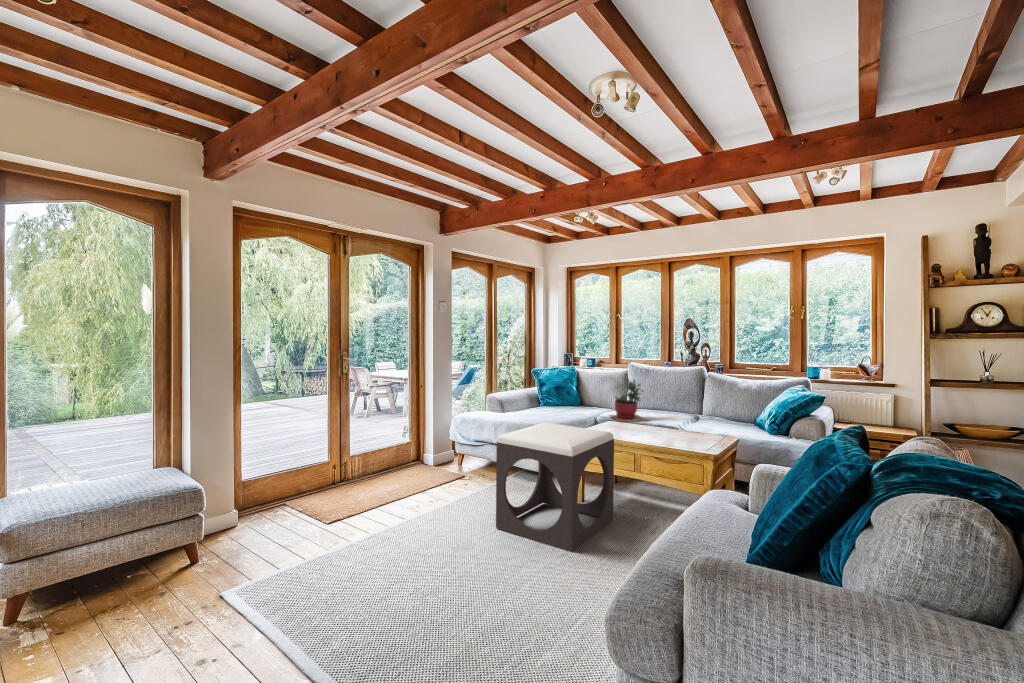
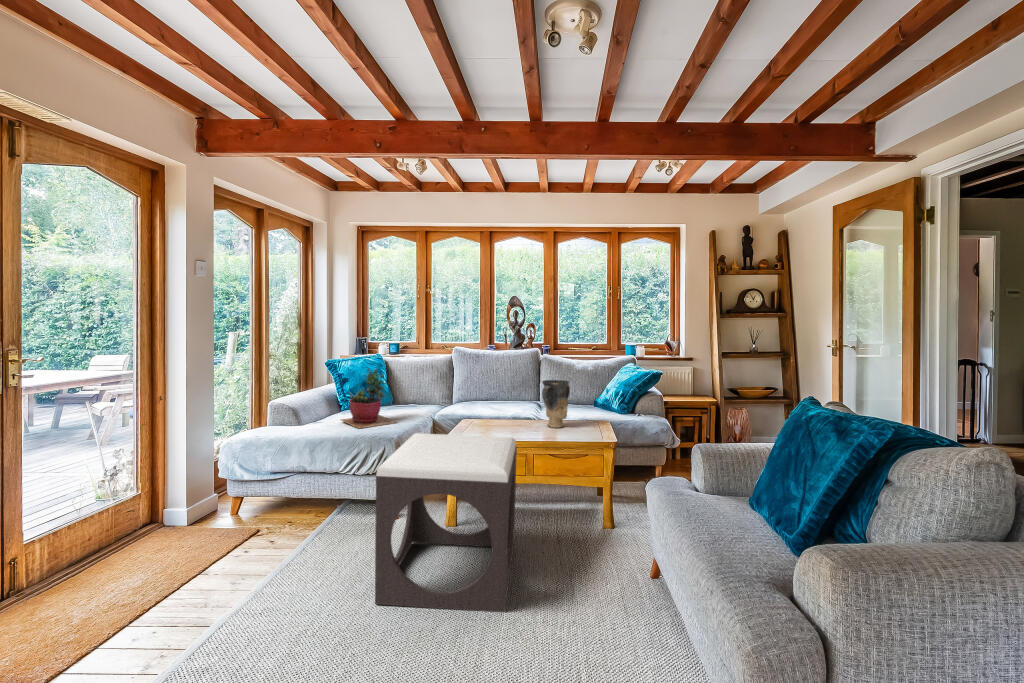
succulent plant: present [610,380,648,422] -> present [341,369,397,428]
vase: none [666,393,699,435] -> present [542,380,570,428]

